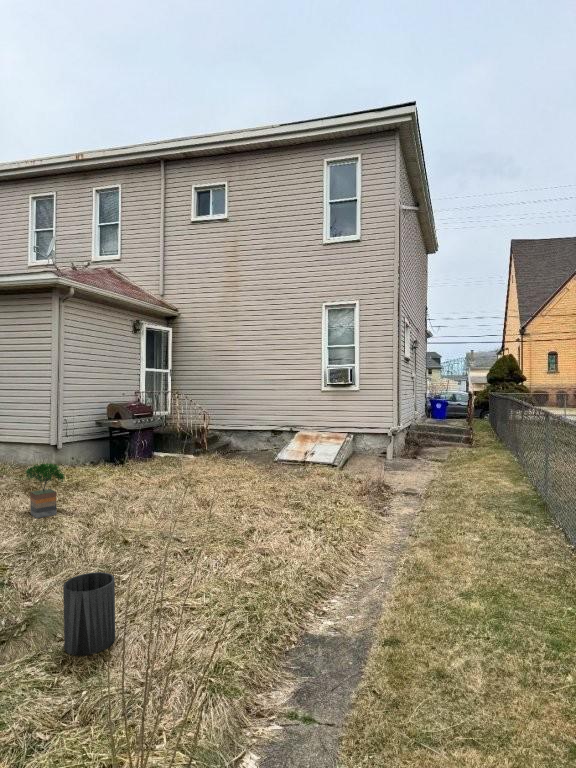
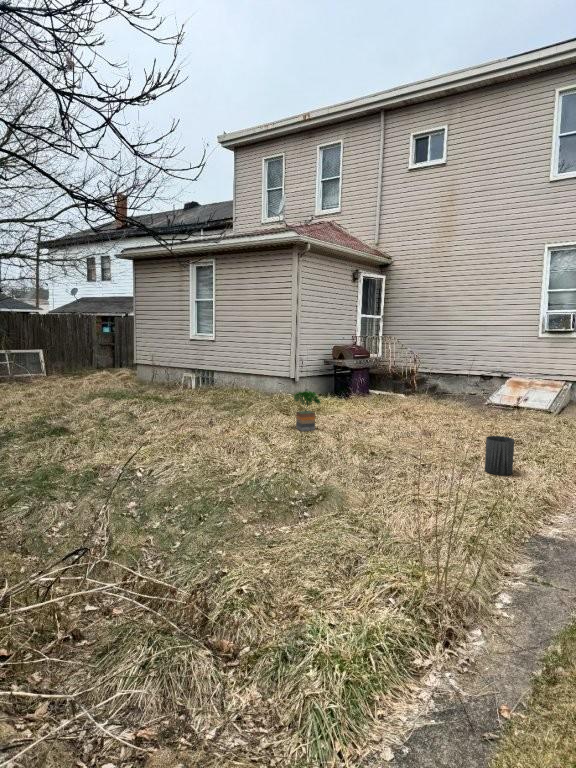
trash can: present [63,572,115,655] -> present [485,436,514,475]

